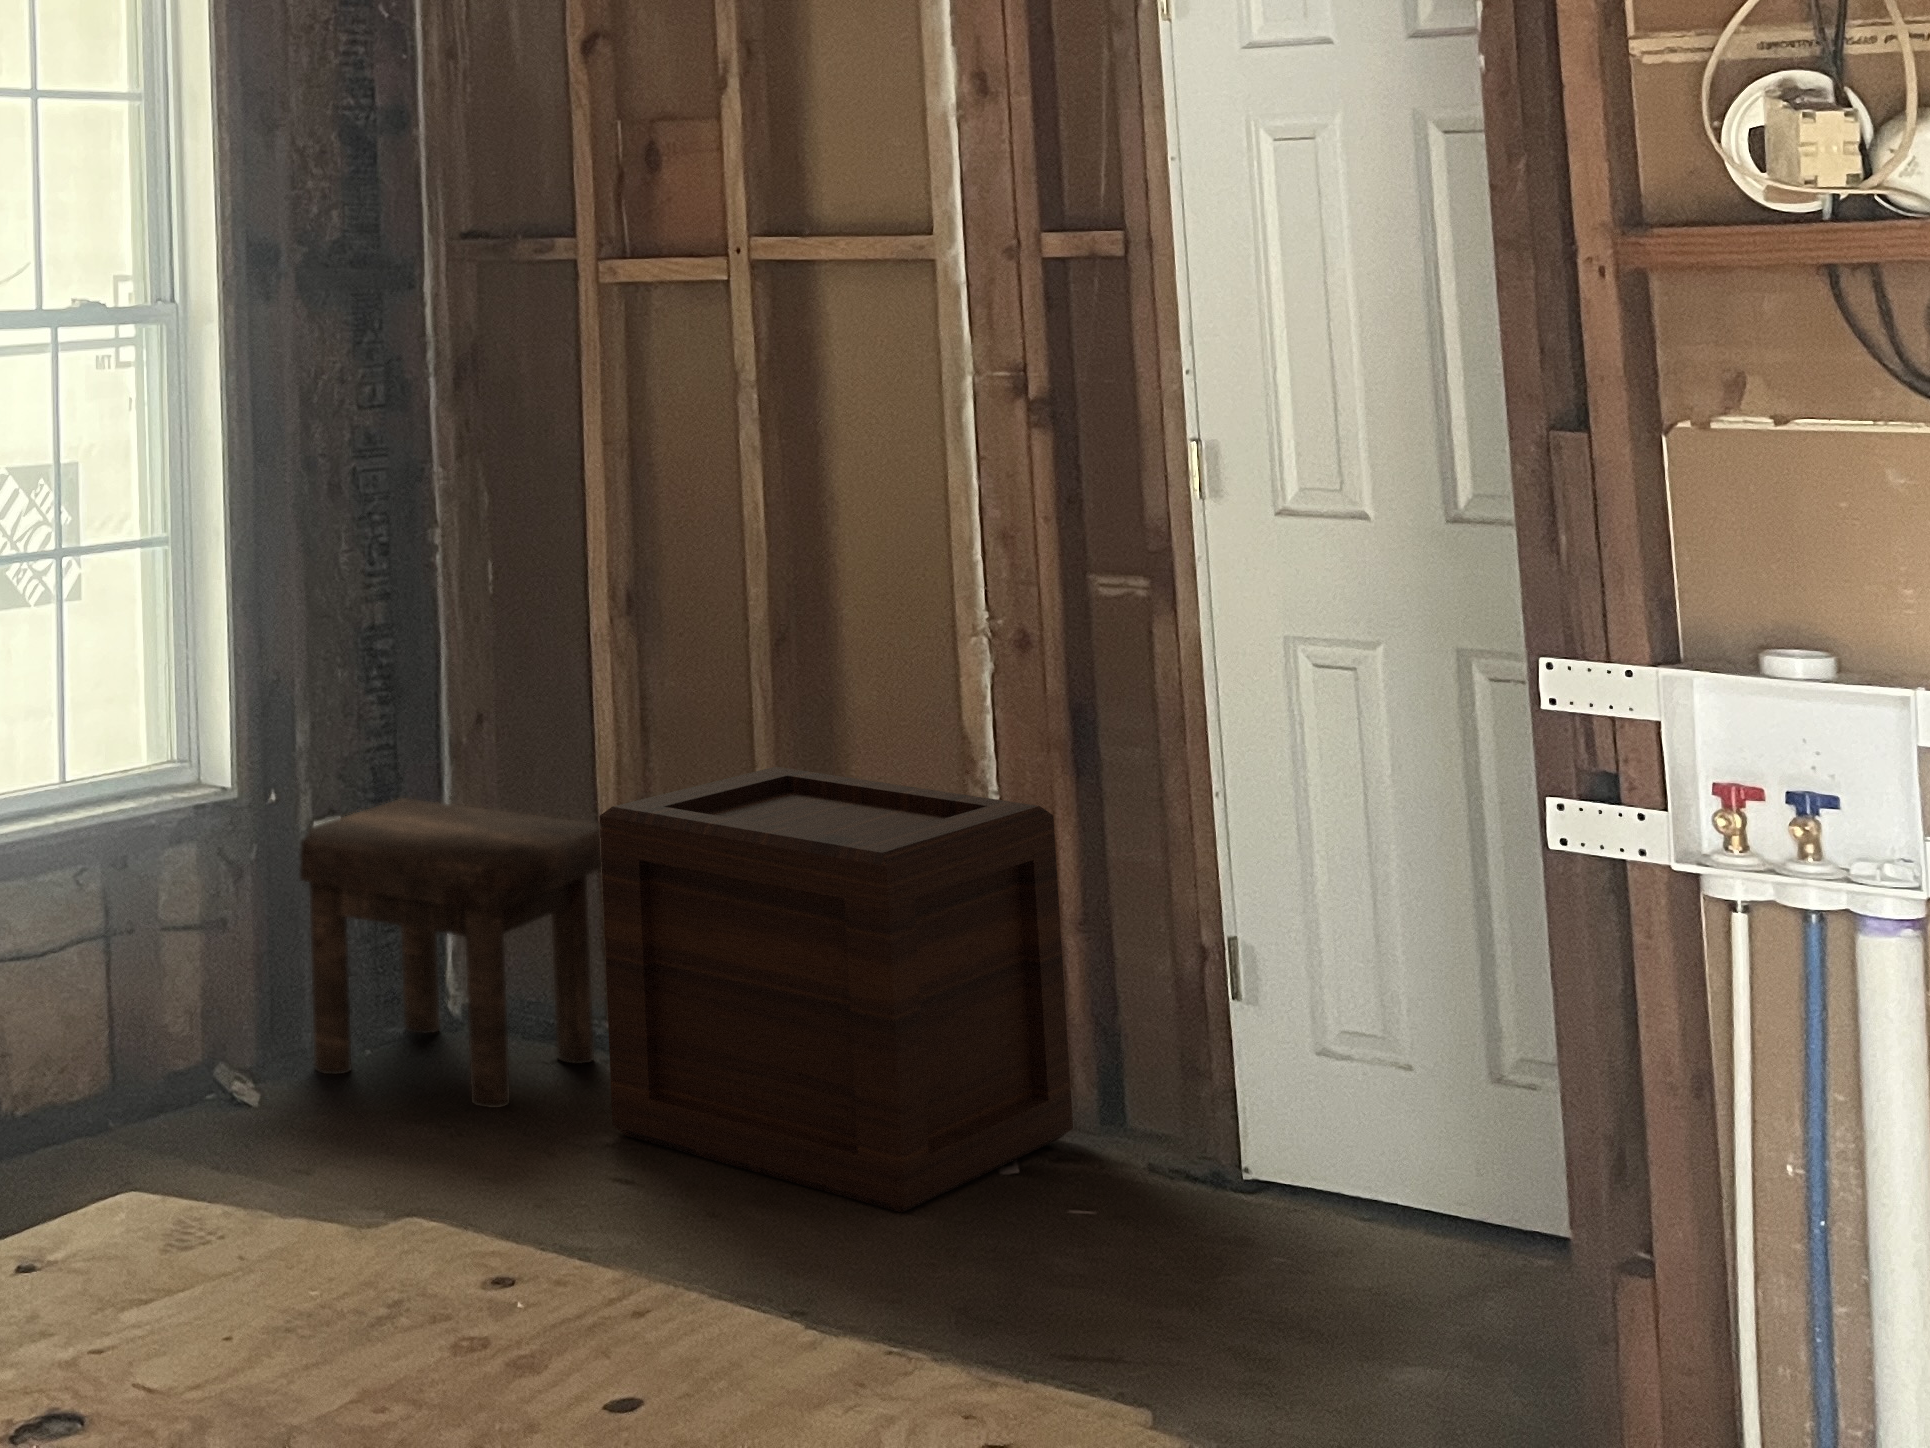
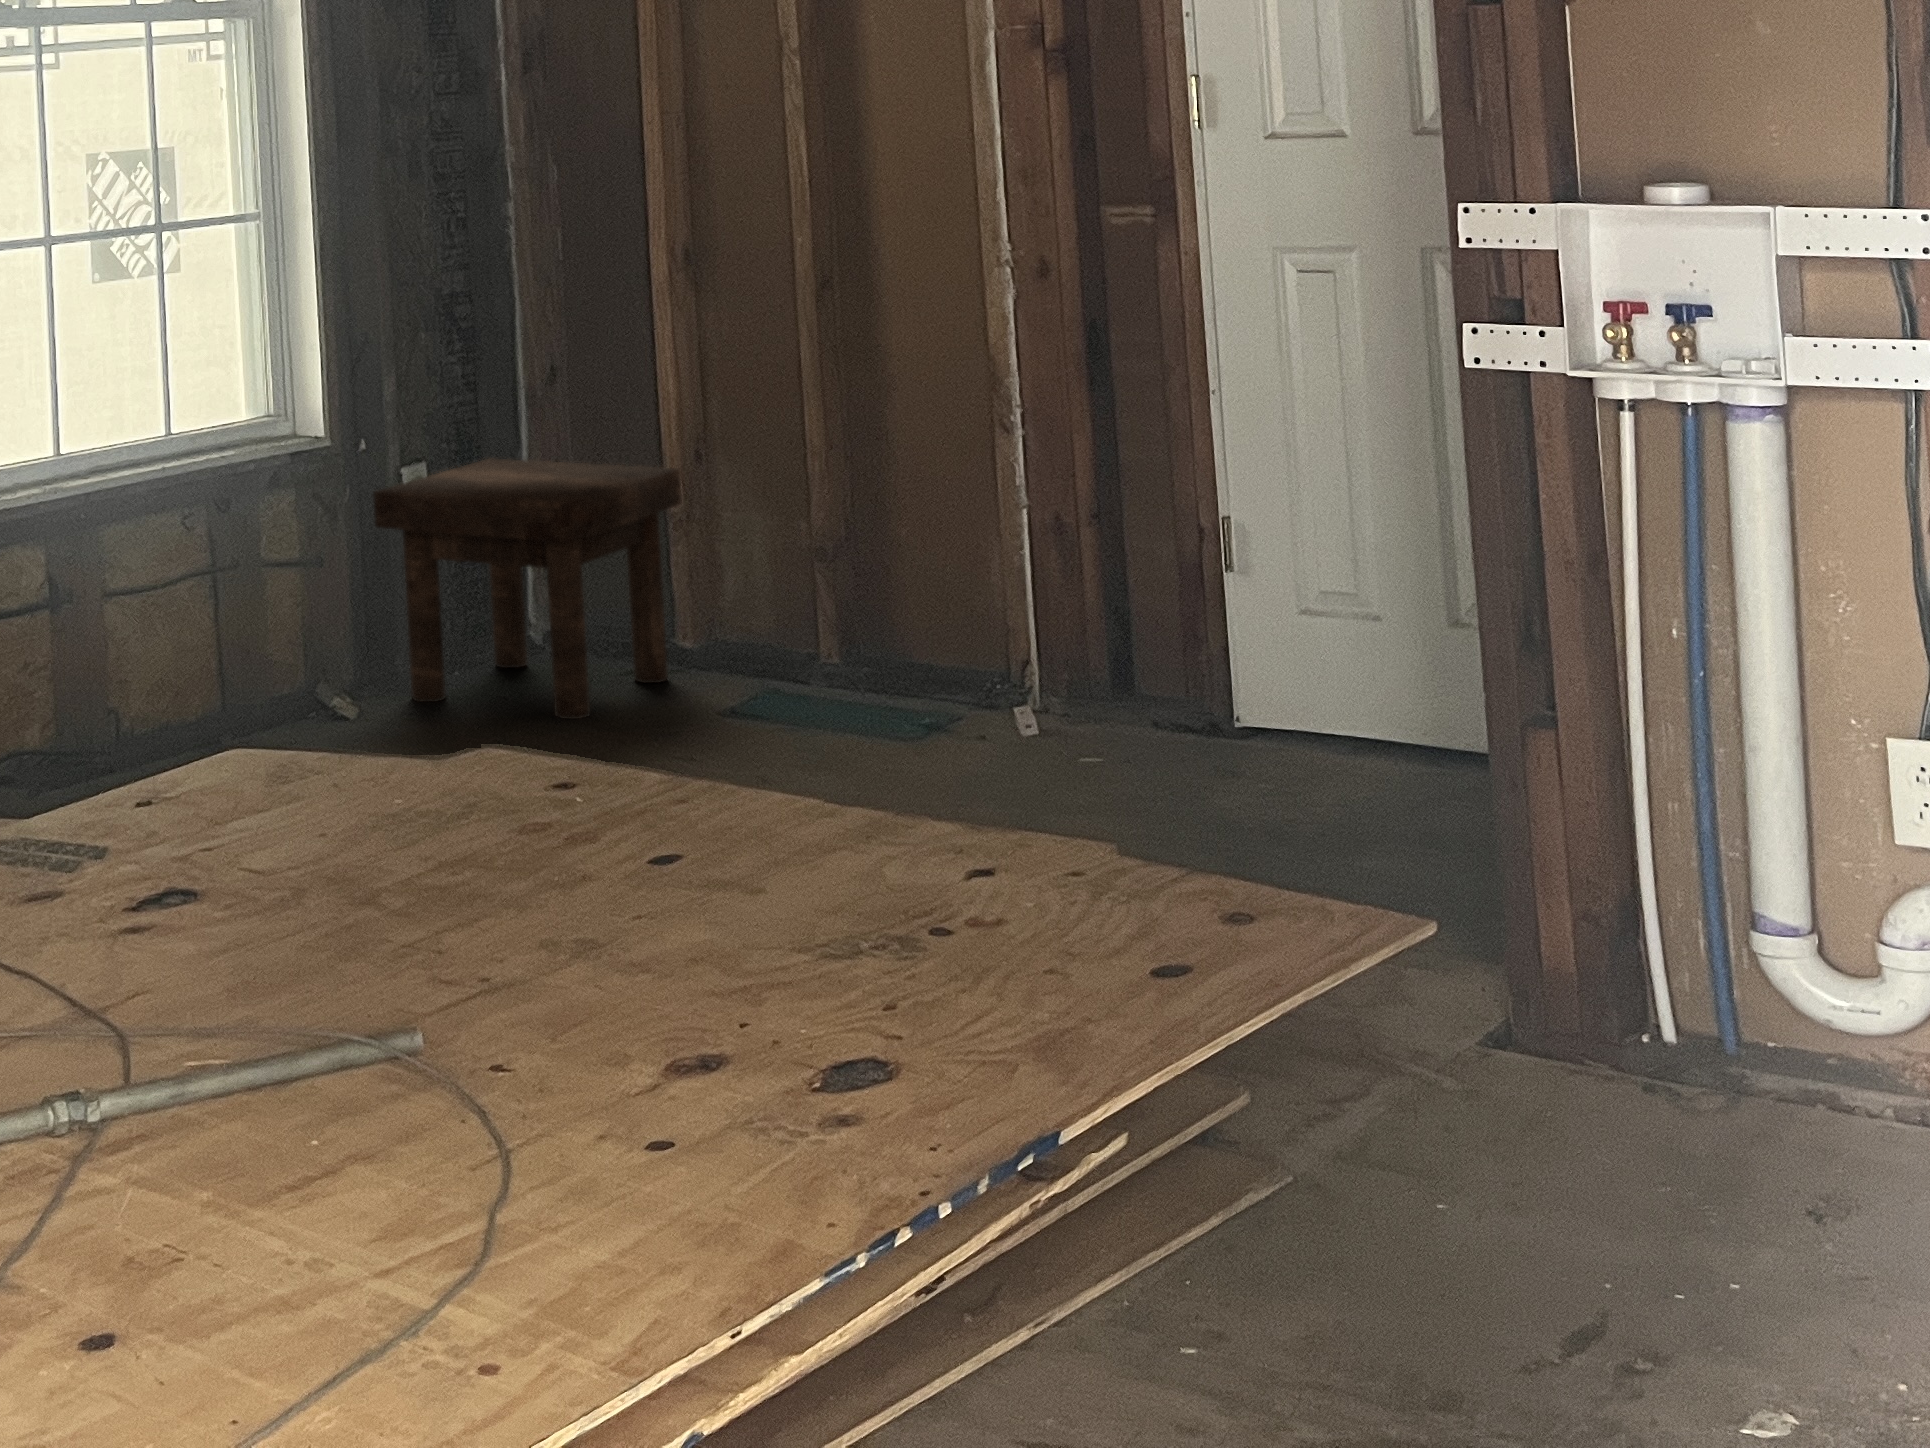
wooden crate: present [600,767,1073,1213] -> none [666,406,1096,775]

